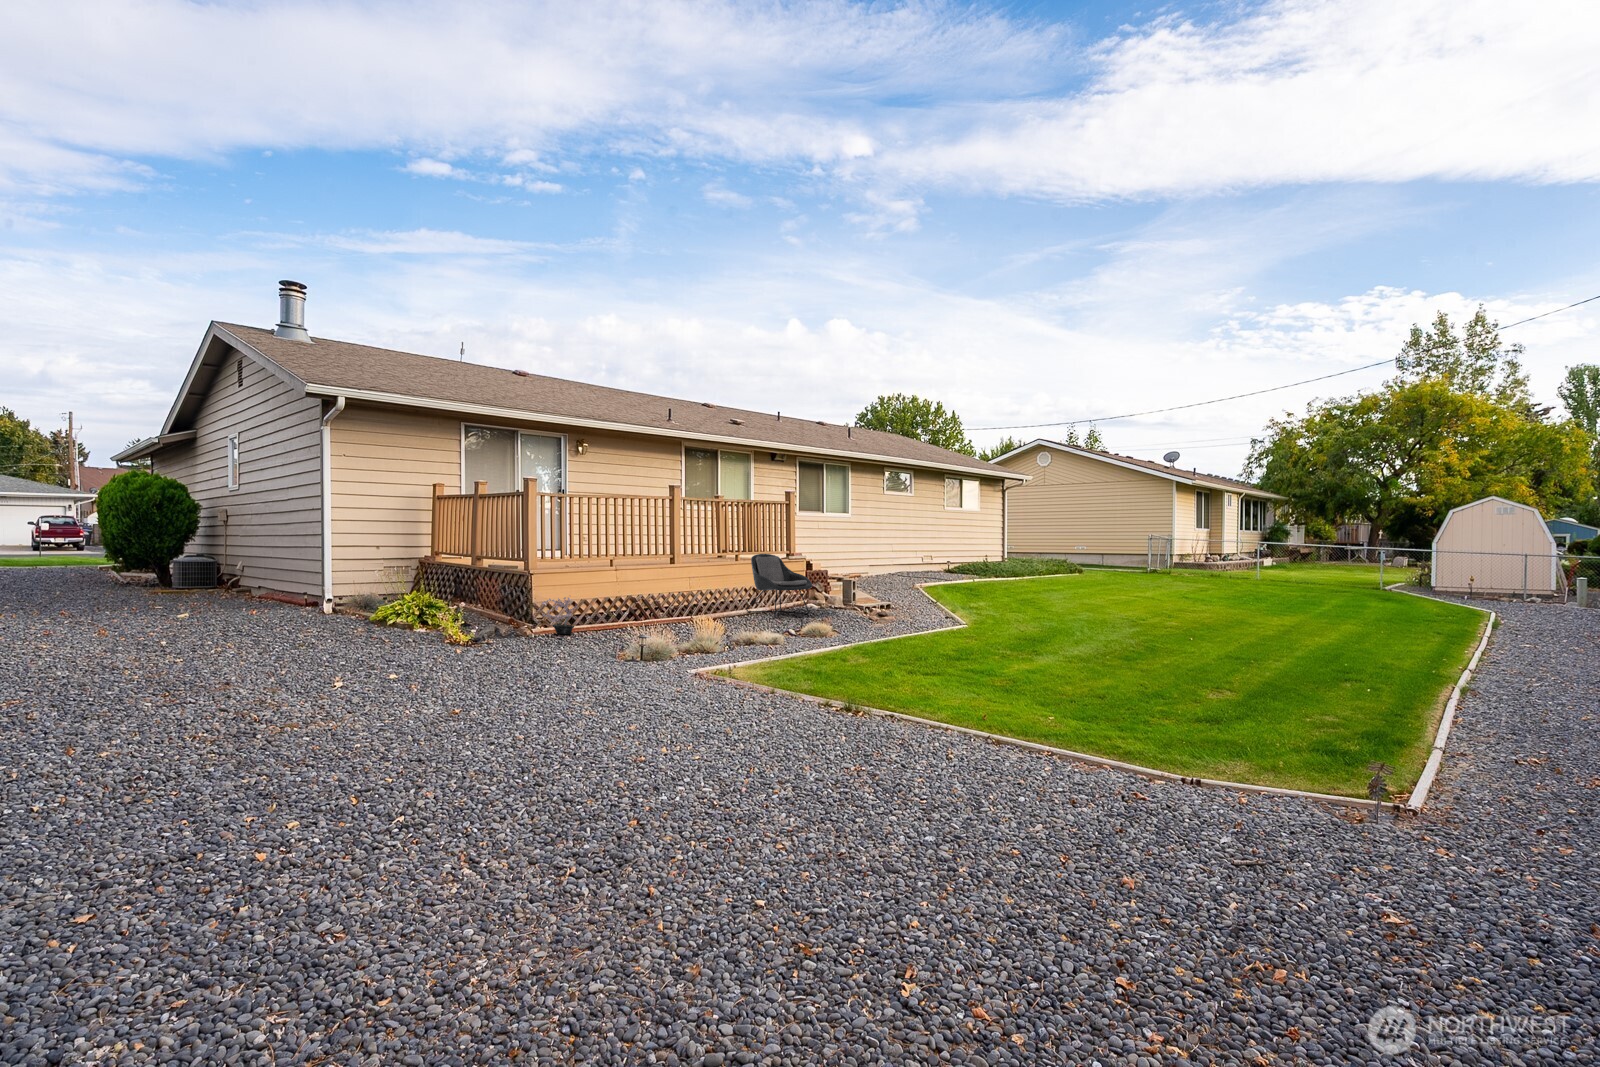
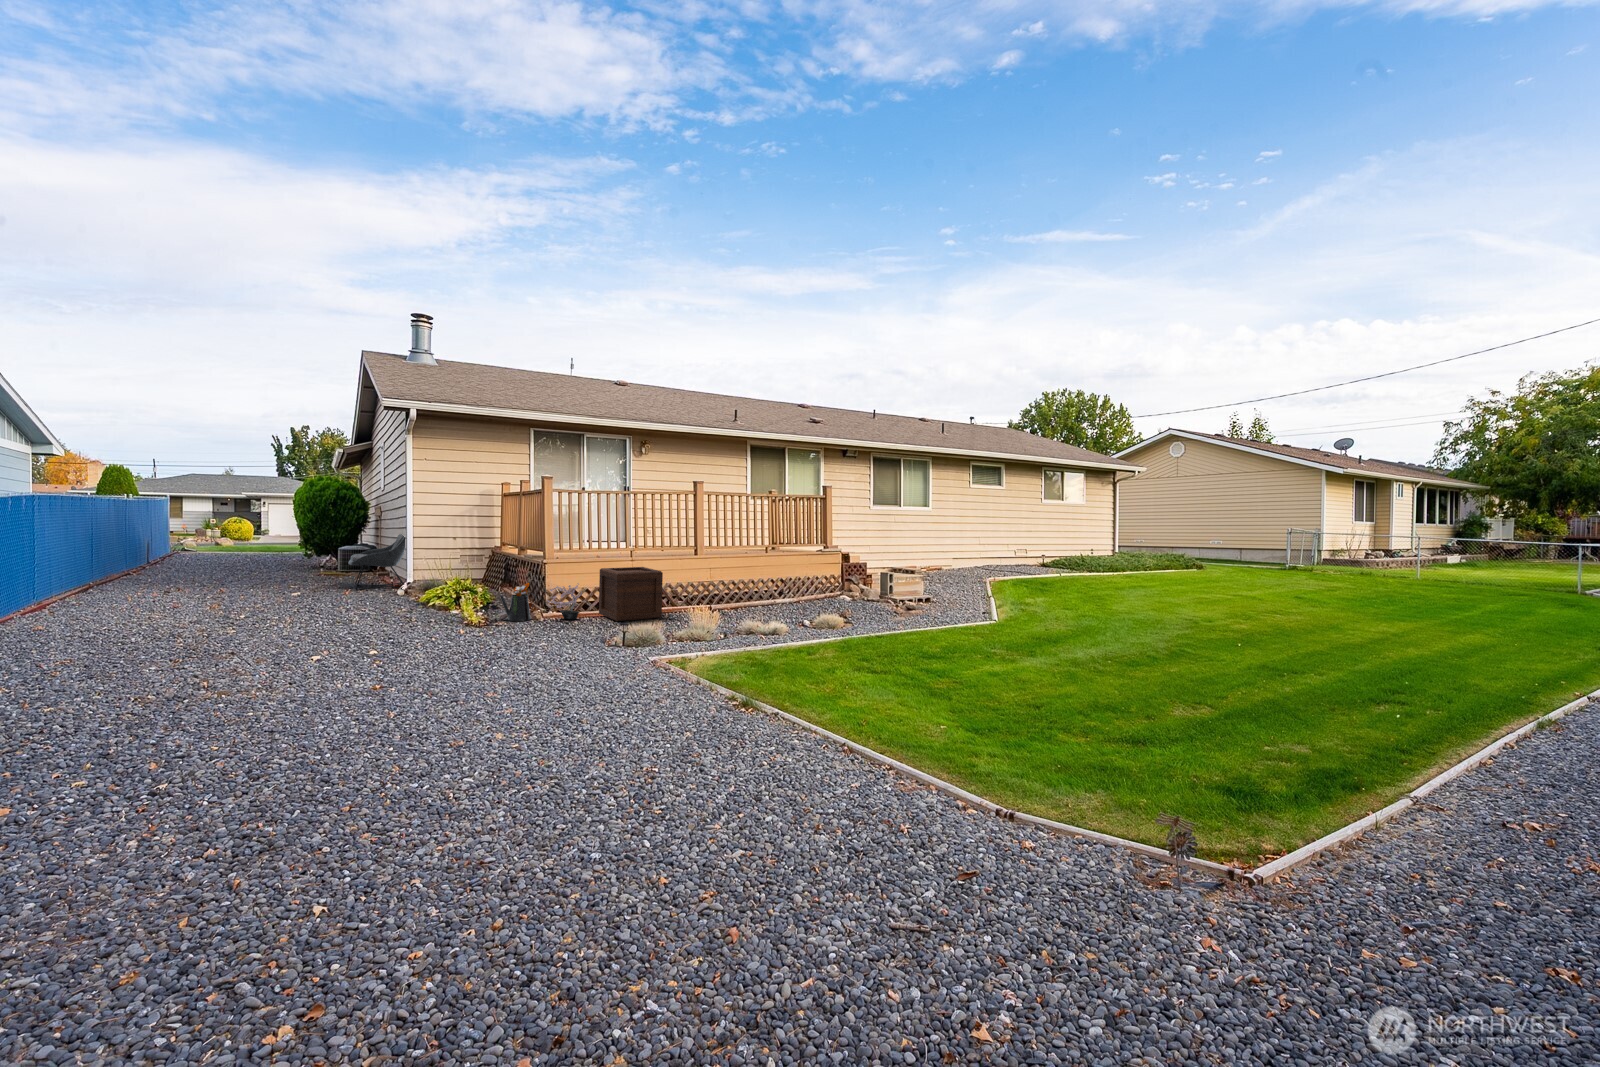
lounge chair: present [746,554,812,618] -> present [348,534,405,590]
wooden crate: none [586,577,659,634] -> present [599,567,663,621]
watering can: none [489,595,526,638] -> present [500,583,531,621]

